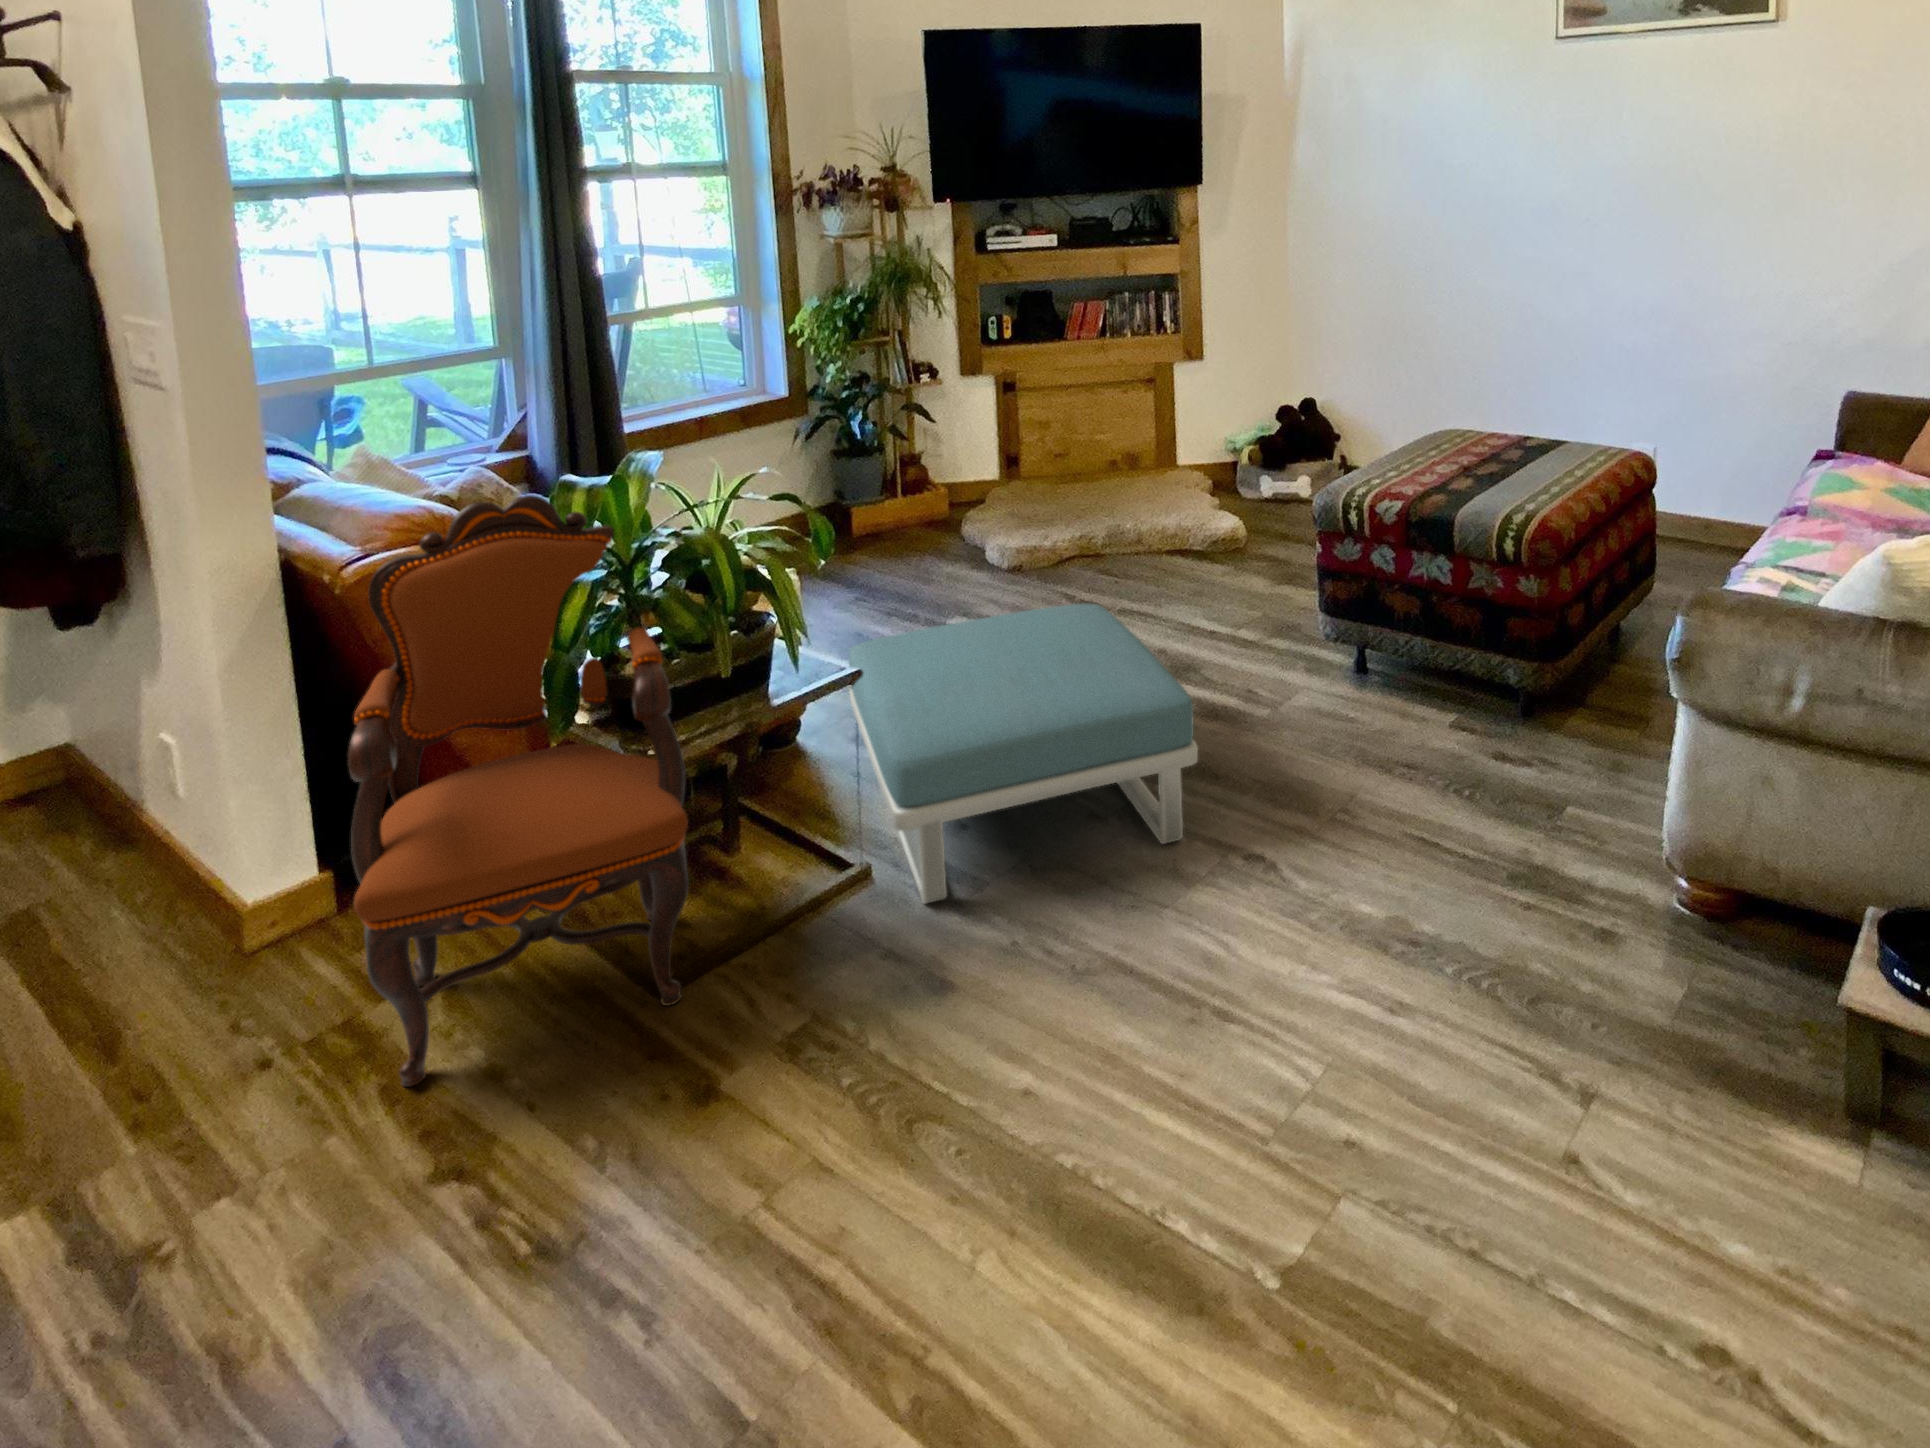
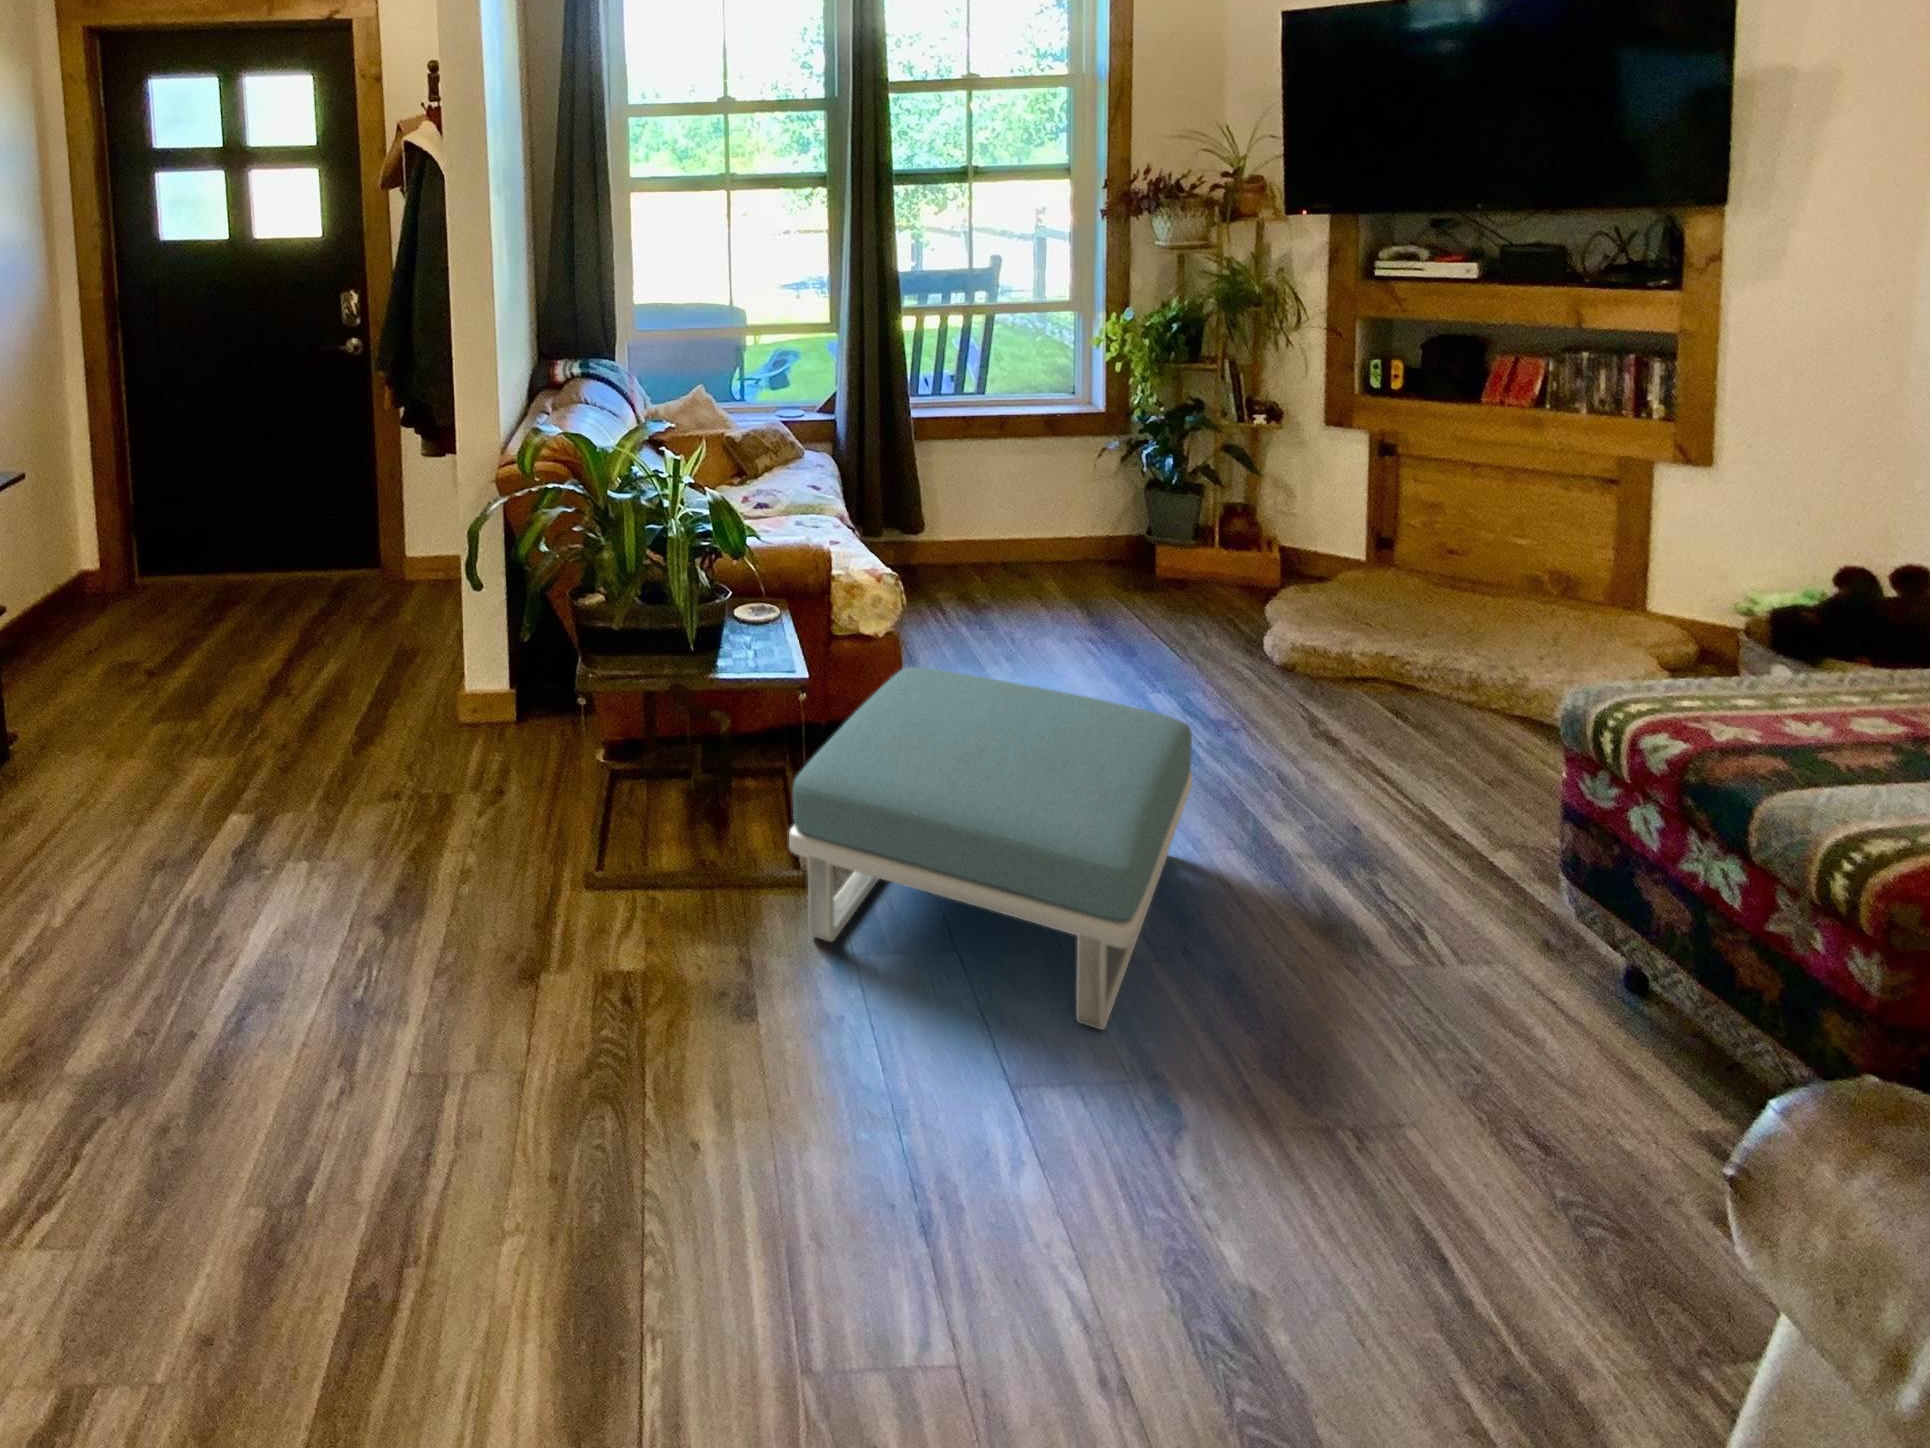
armchair: present [348,495,688,1087] -> none [398,443,668,898]

